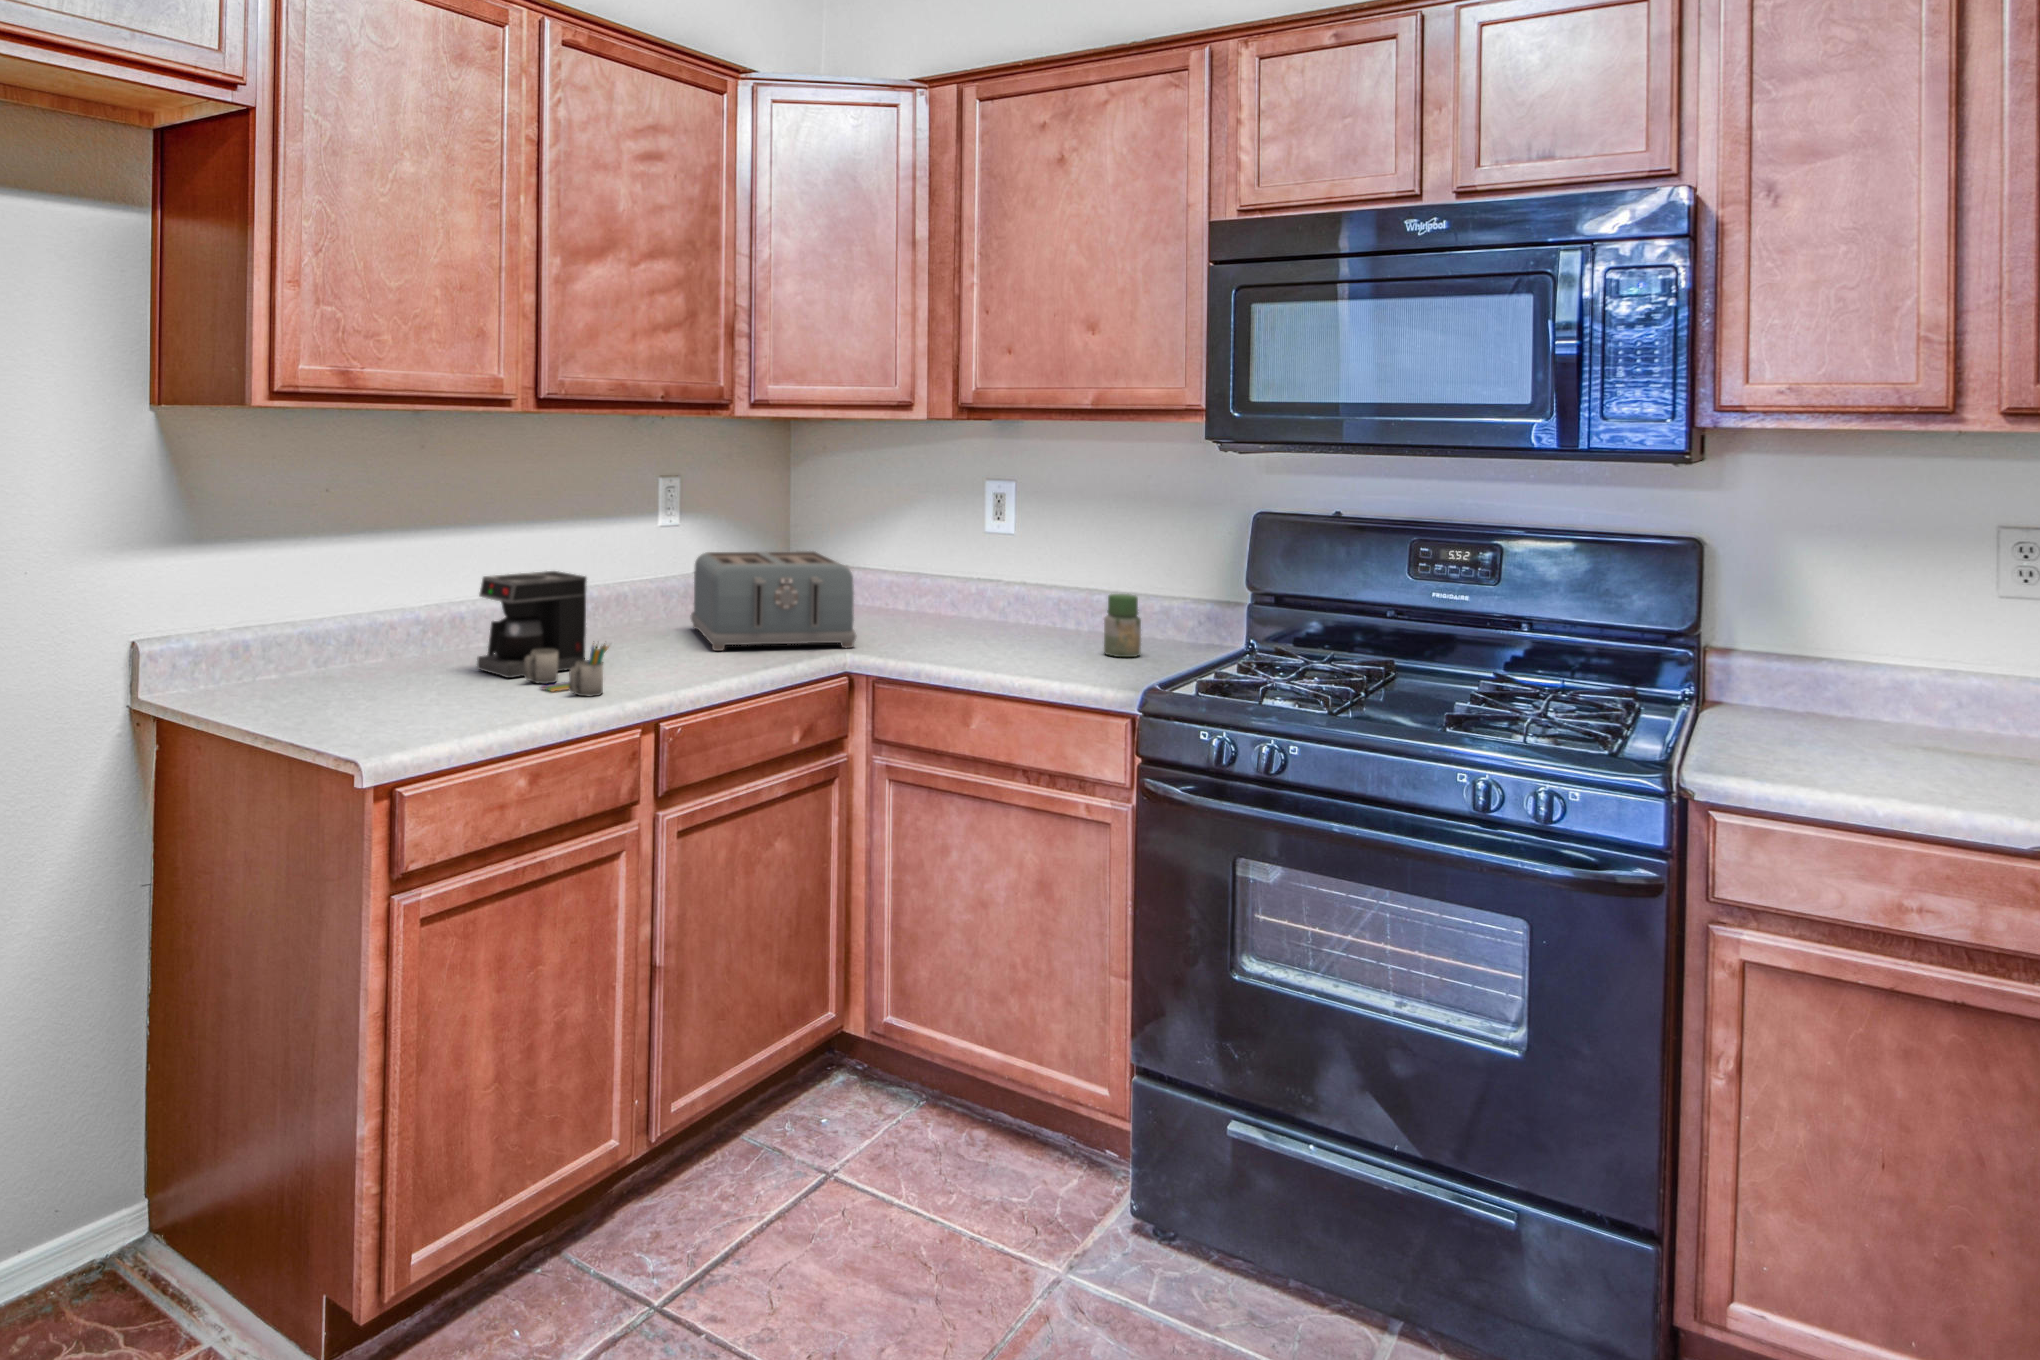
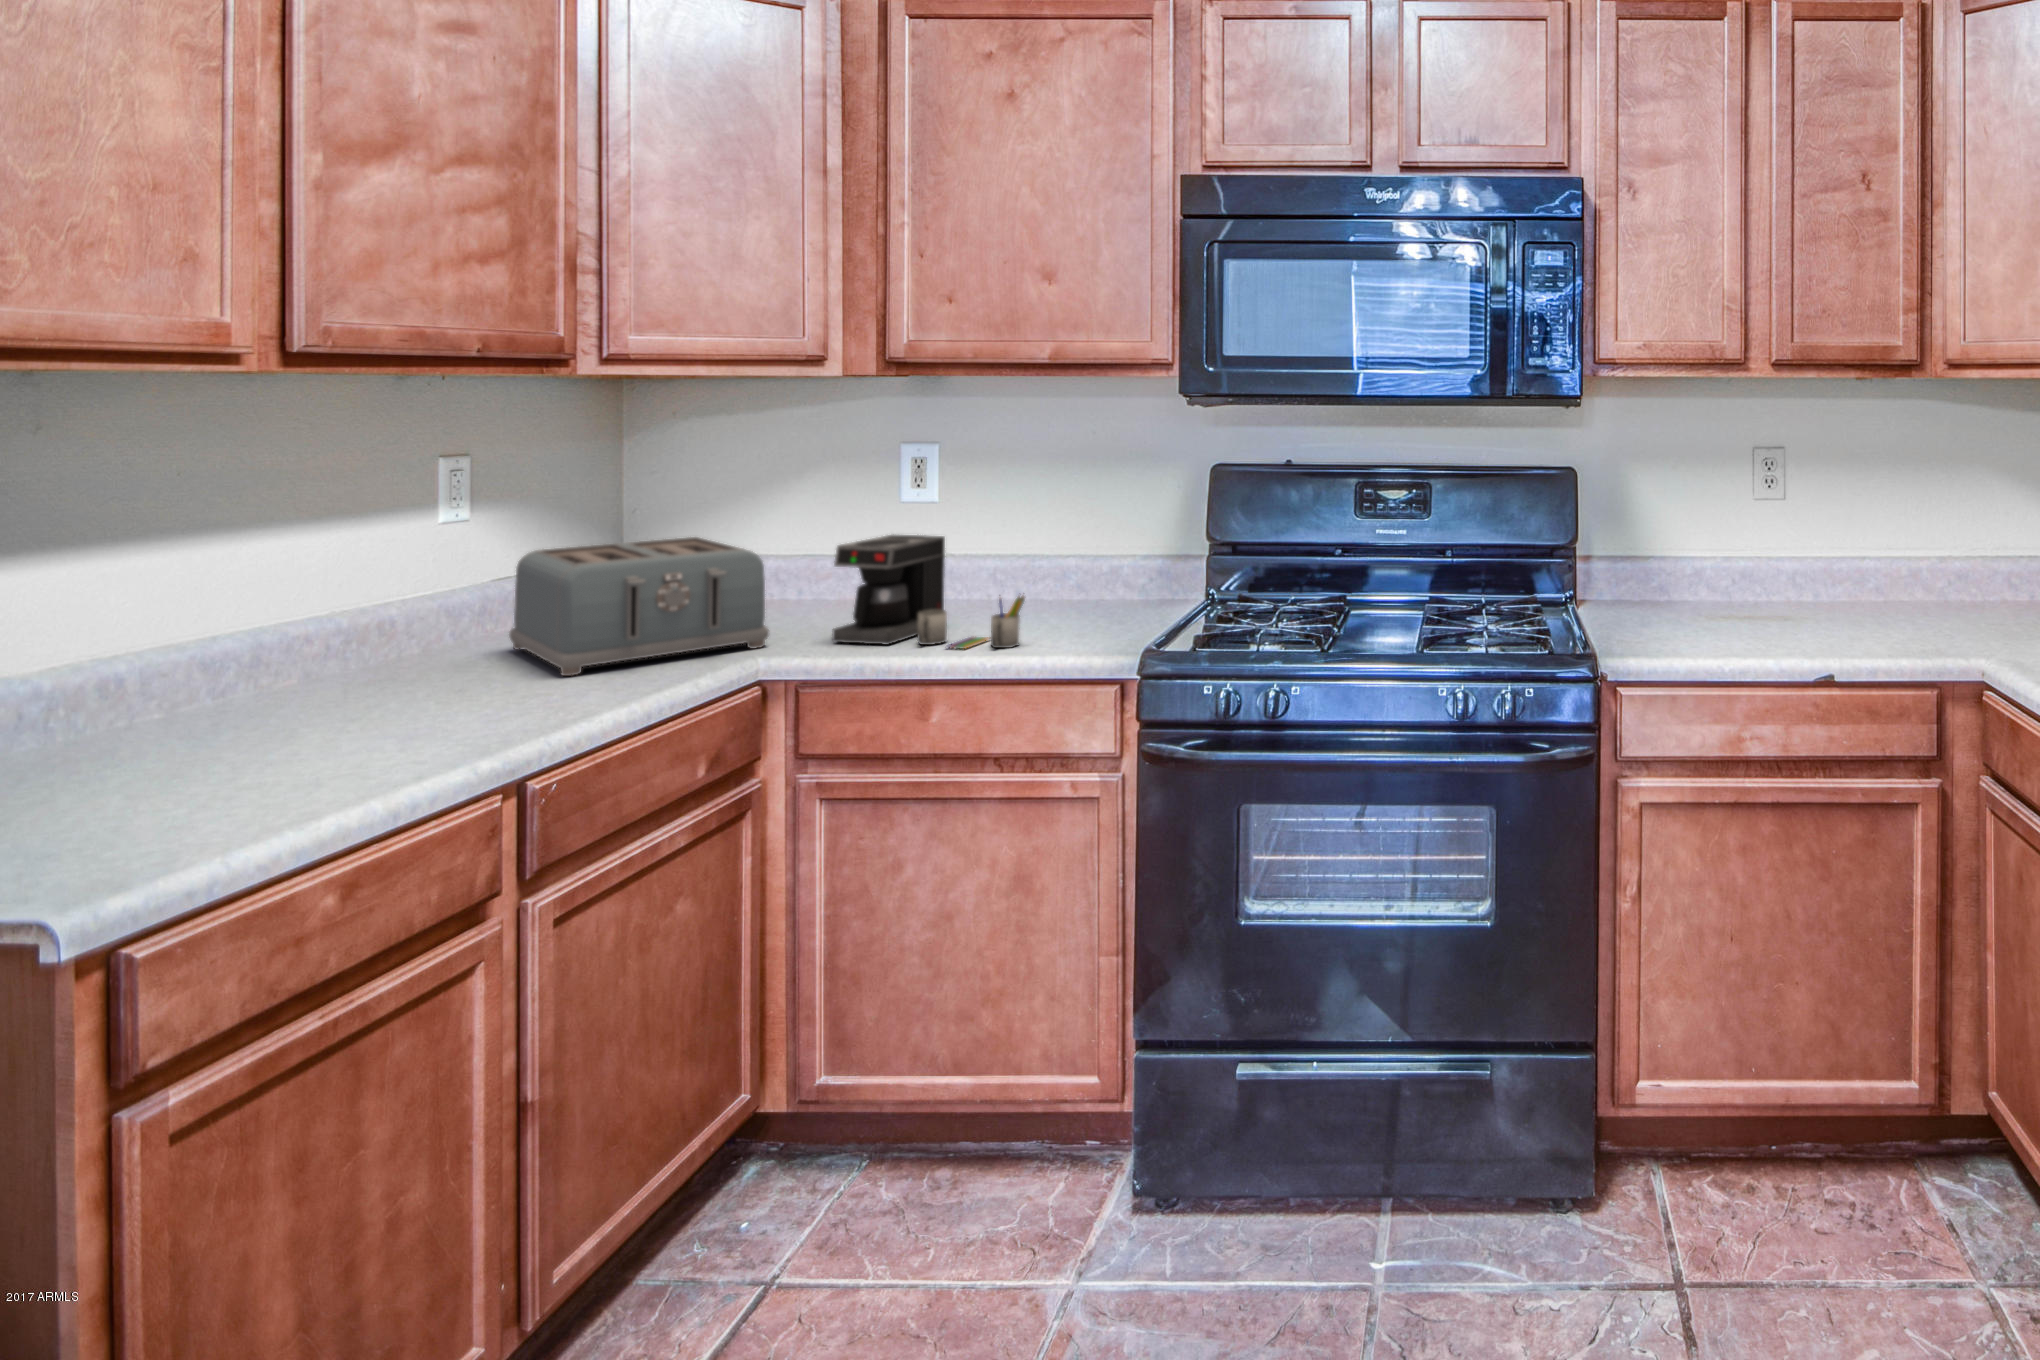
coffee maker: present [477,571,609,696] -> present [832,534,1025,649]
jar: present [1104,594,1141,657] -> none [1063,553,1102,618]

